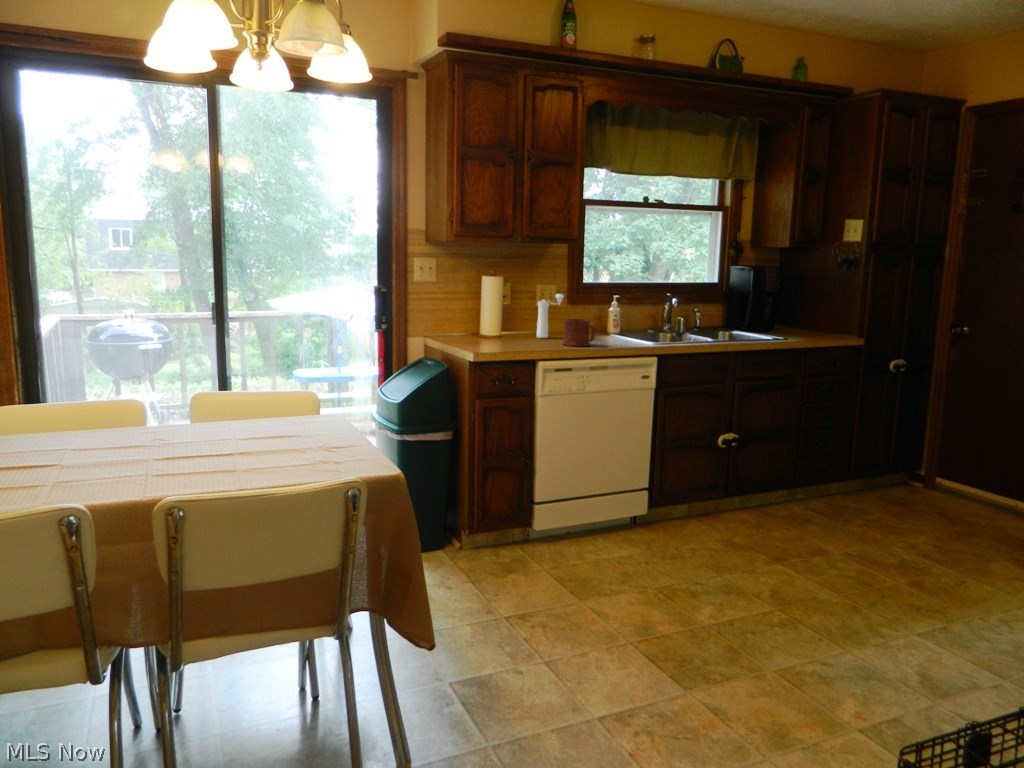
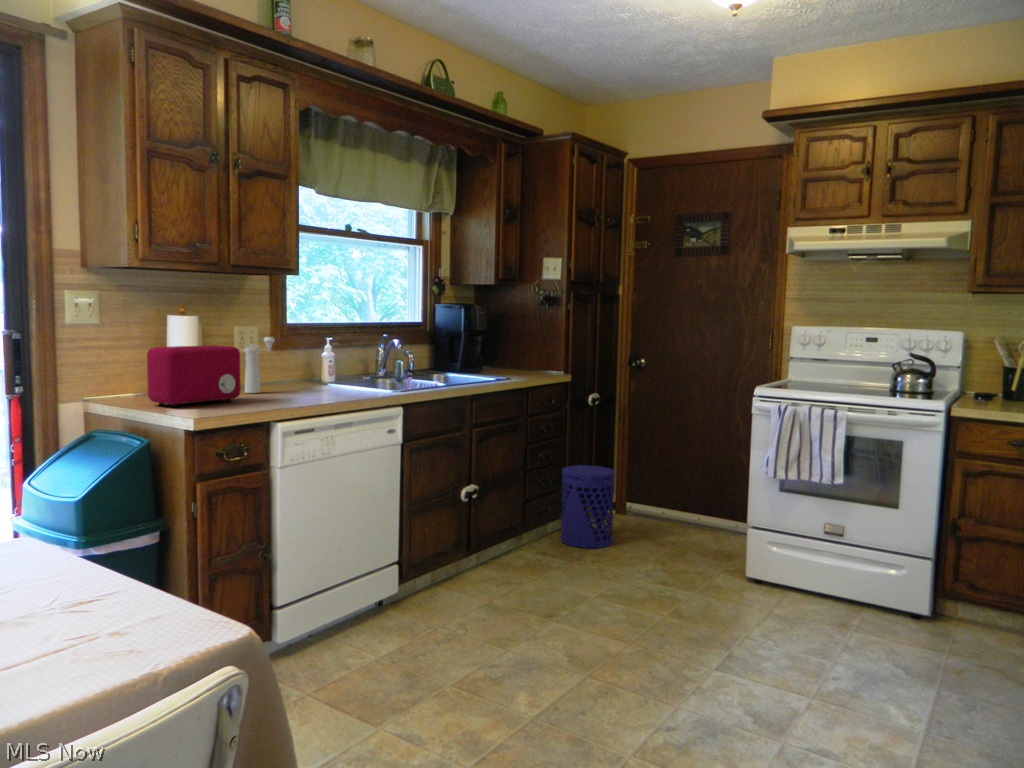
toaster: none [458,300,525,344] -> present [147,345,241,407]
mug: present [563,319,595,346] -> none [290,367,333,401]
waste bin: none [838,430,903,514] -> present [560,465,615,548]

